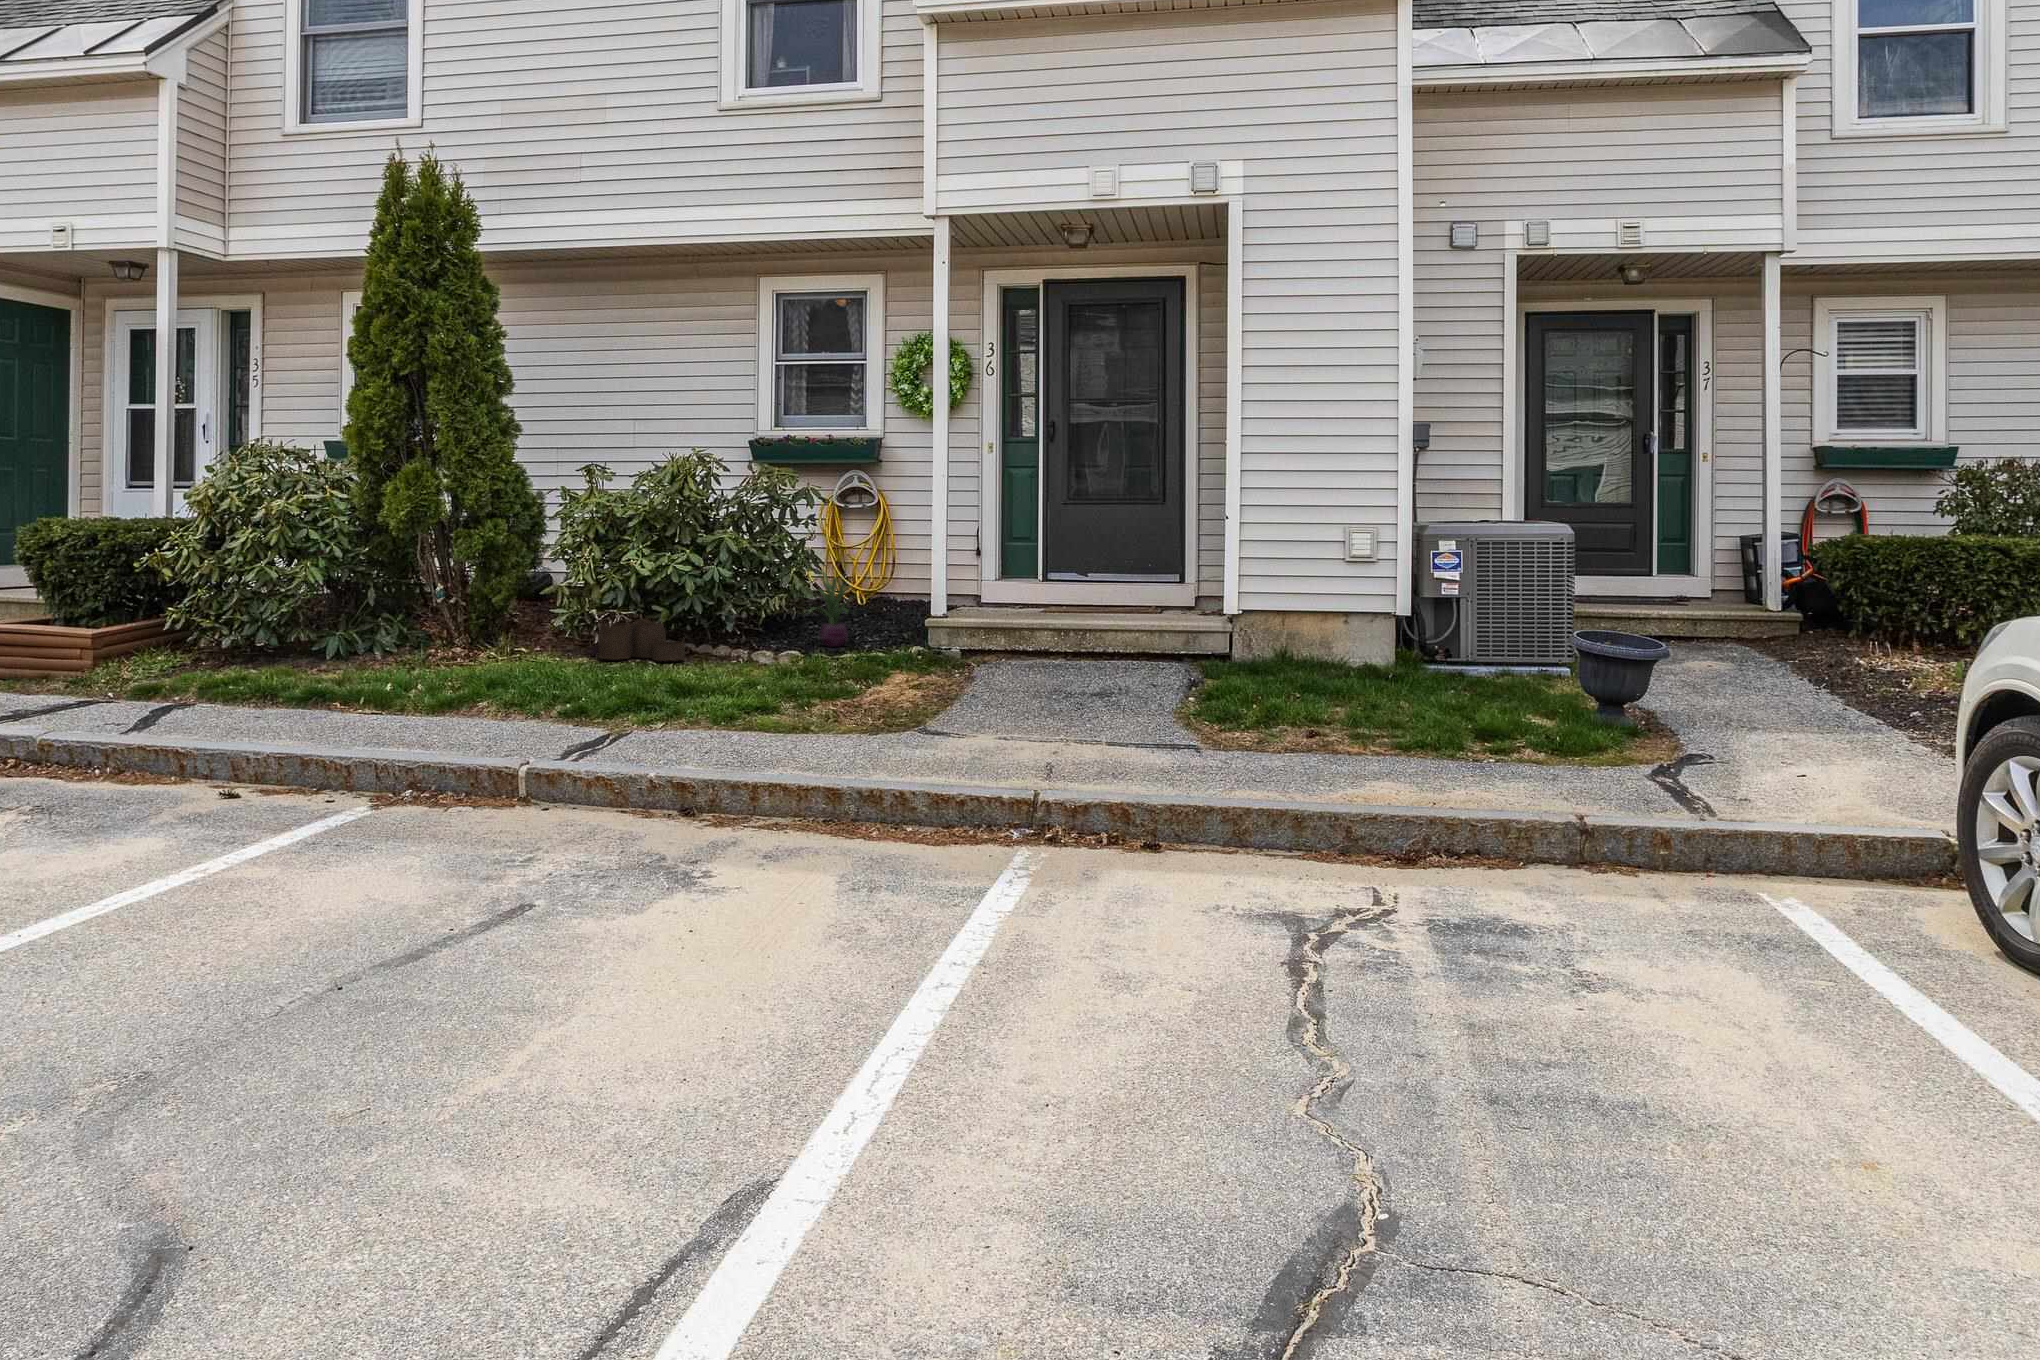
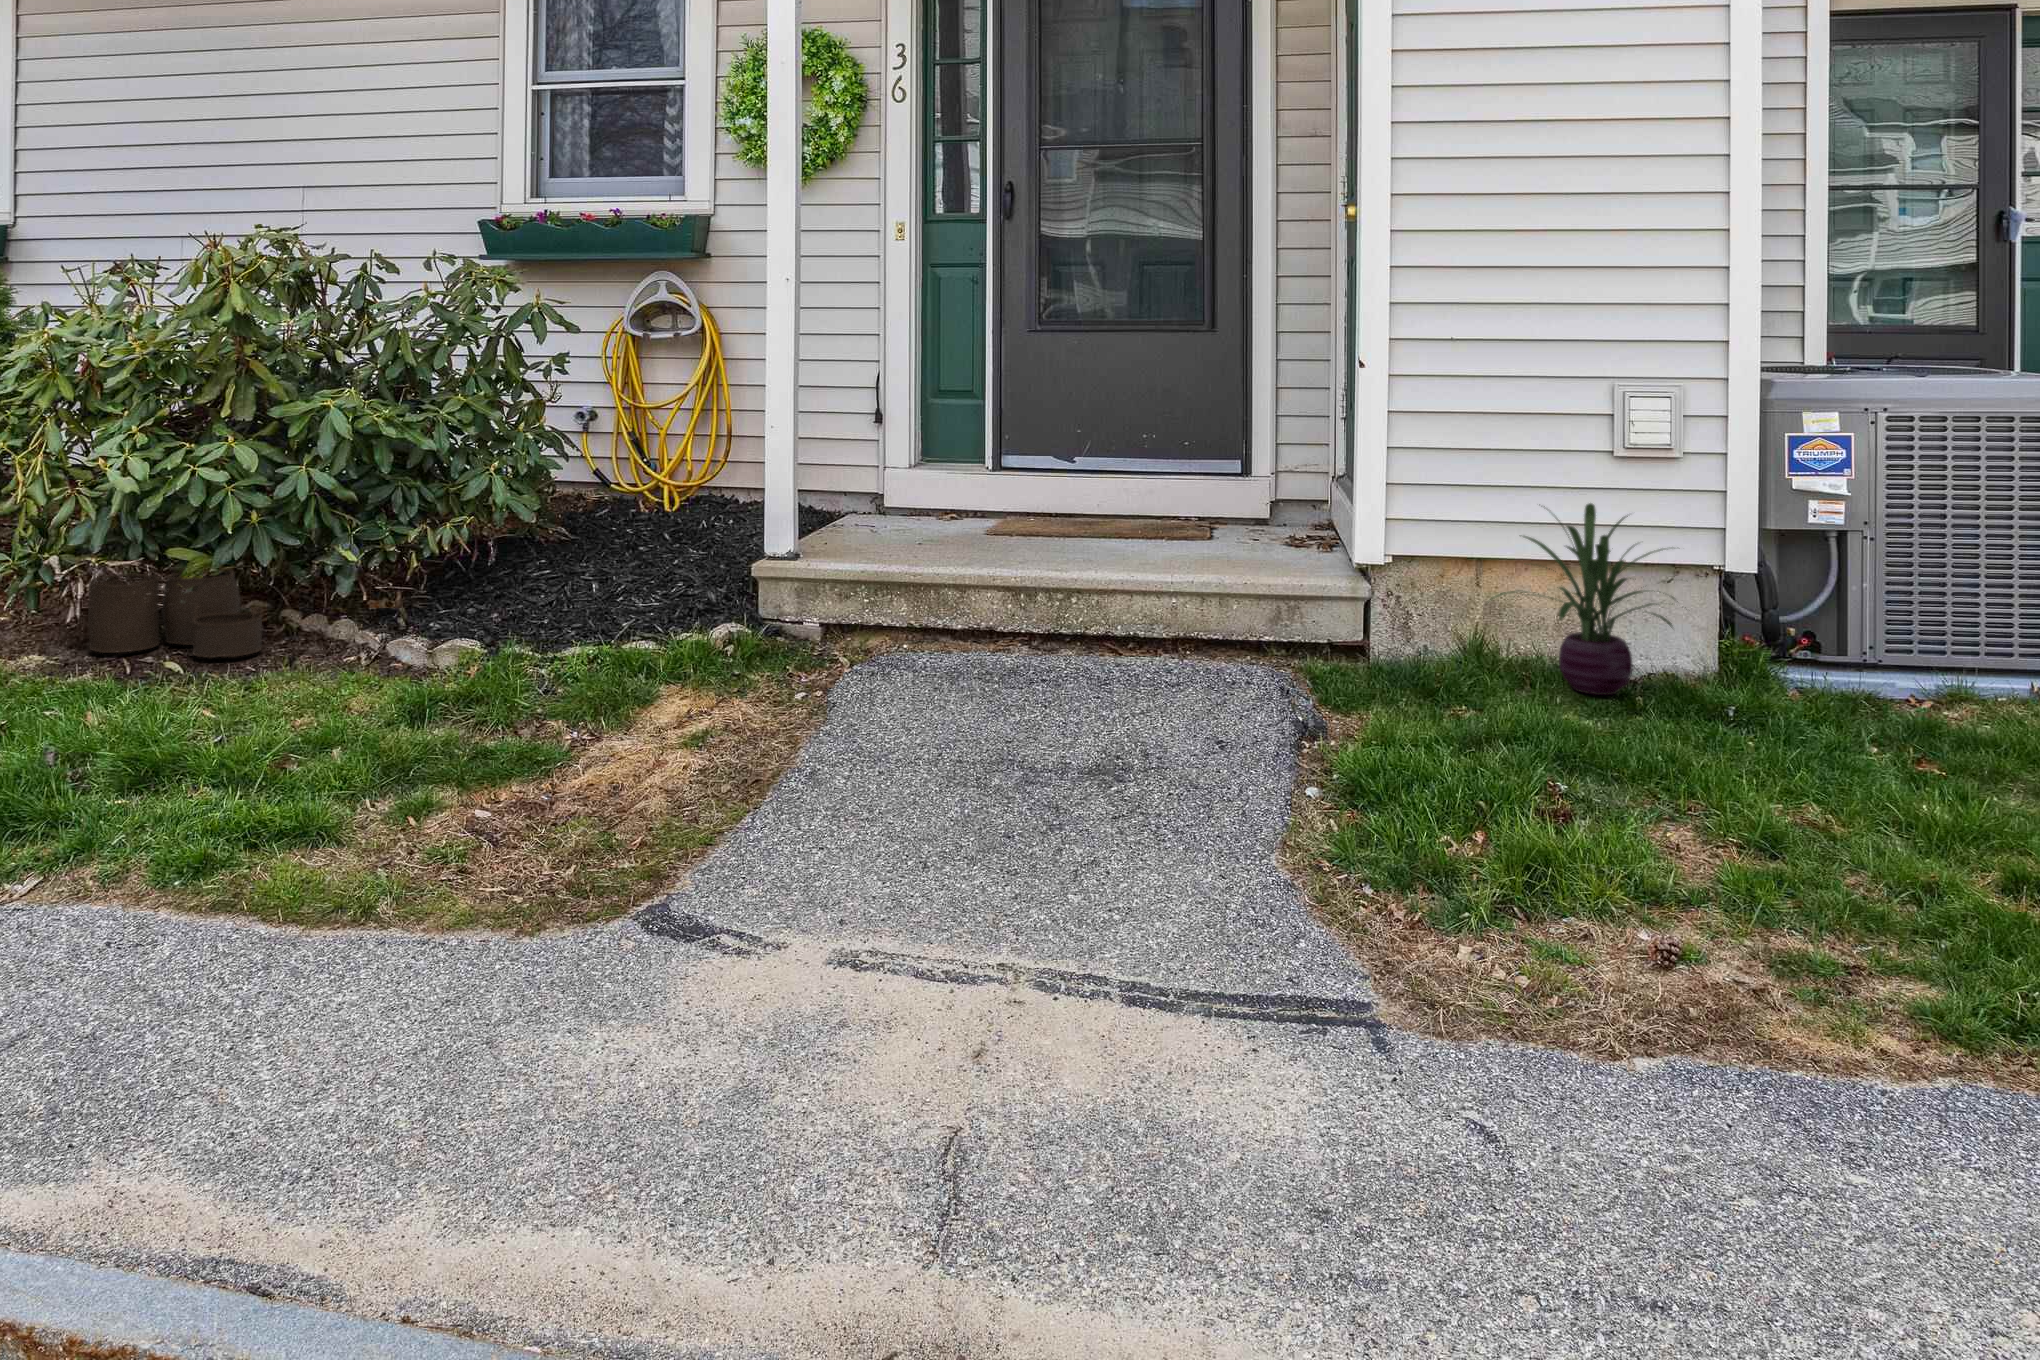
decorative plant: present [804,571,851,647] -> present [1491,503,1686,695]

